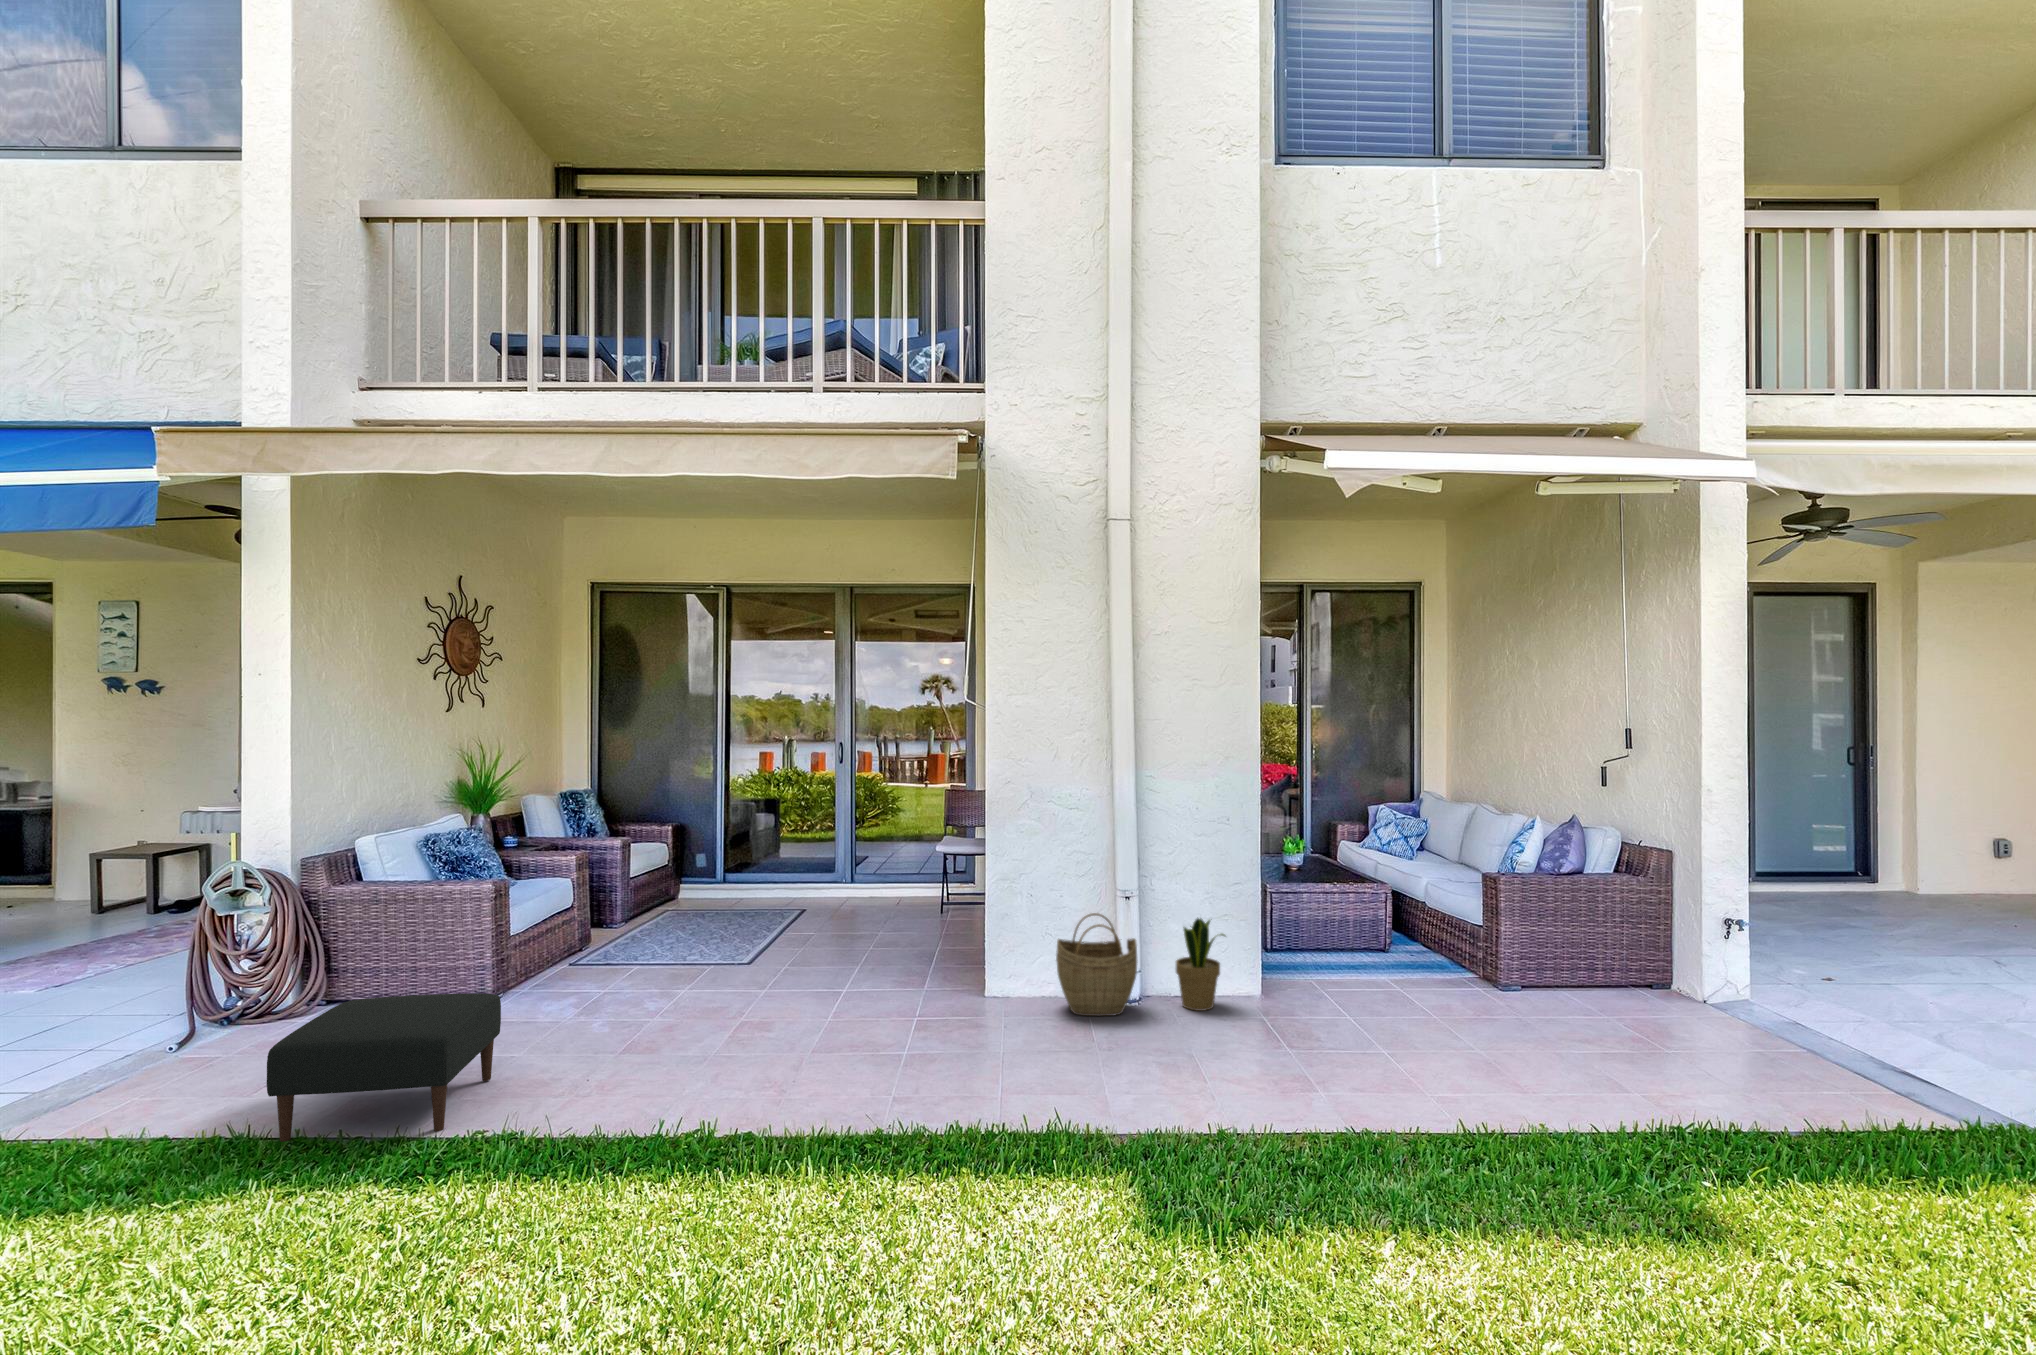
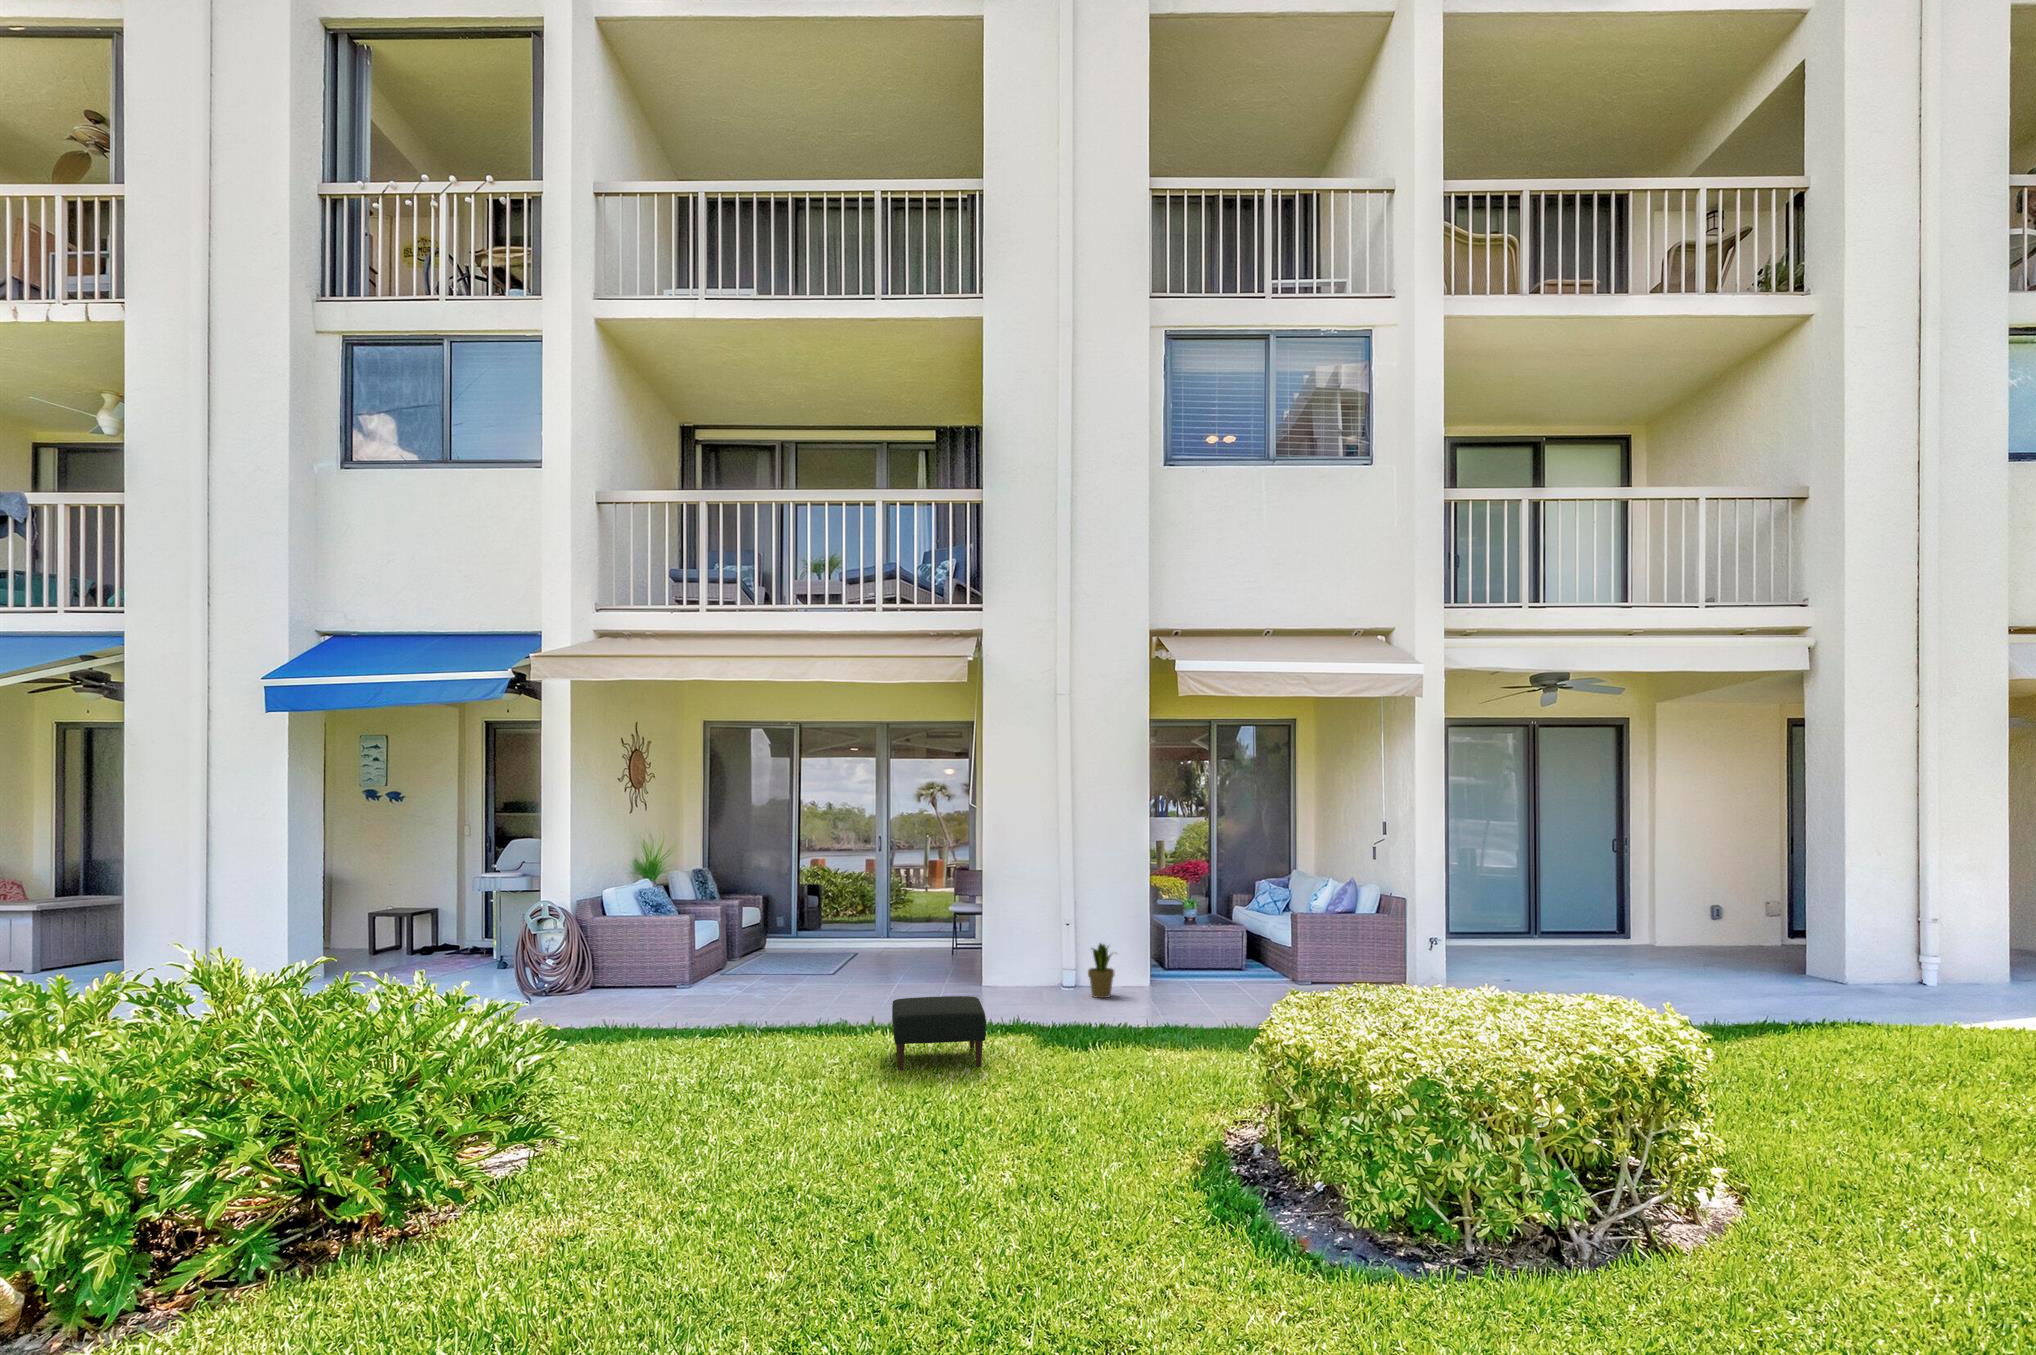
woven basket: present [1056,913,1137,1016] -> none [1016,940,1064,1000]
ottoman: present [267,993,501,1142] -> present [892,996,986,1070]

